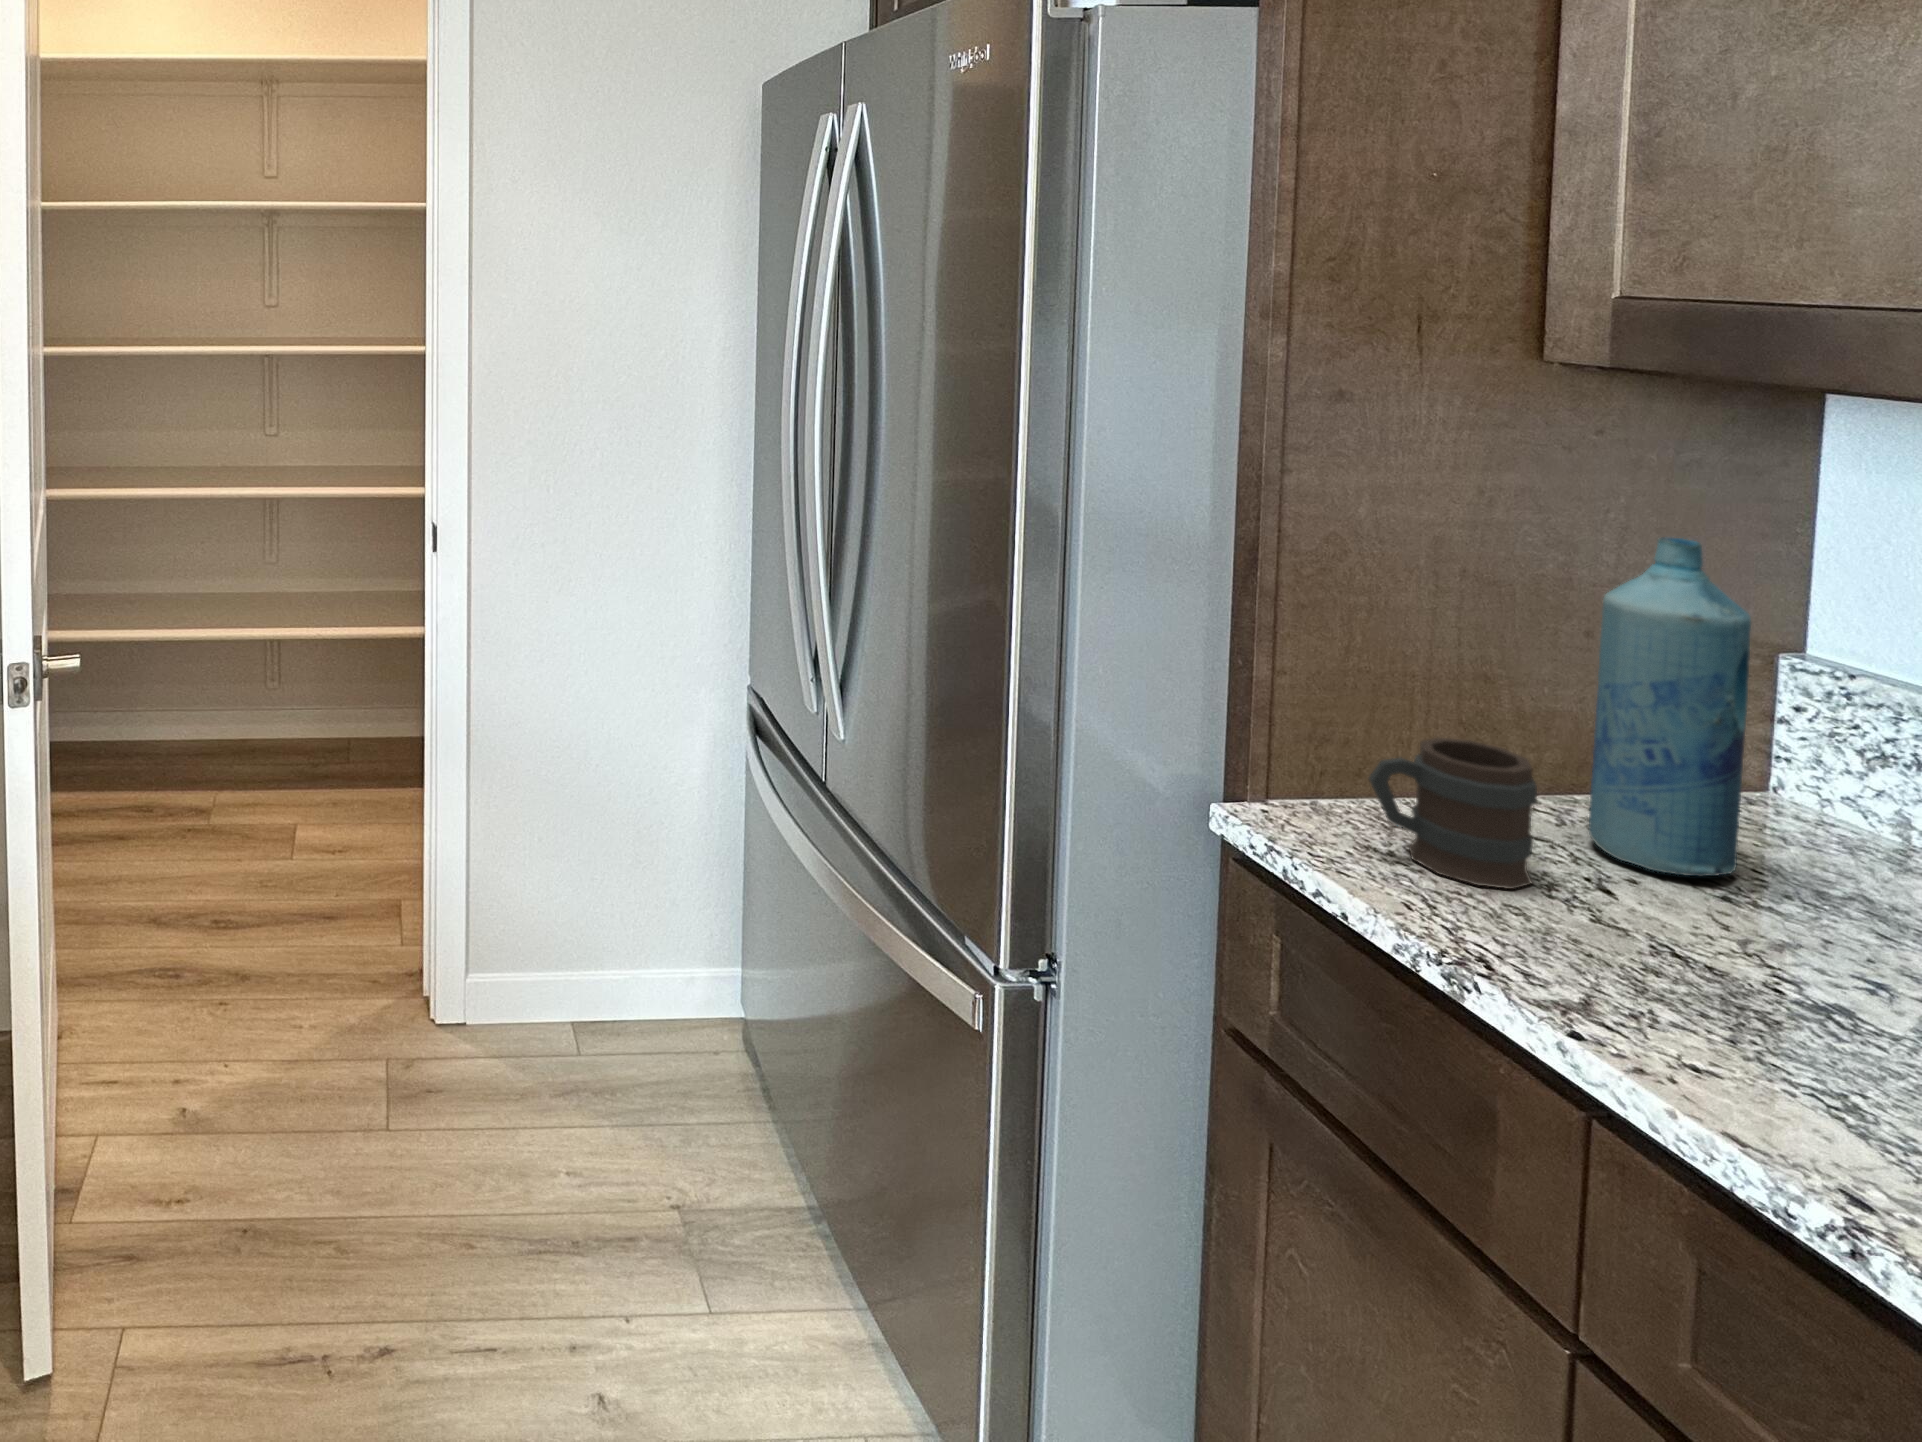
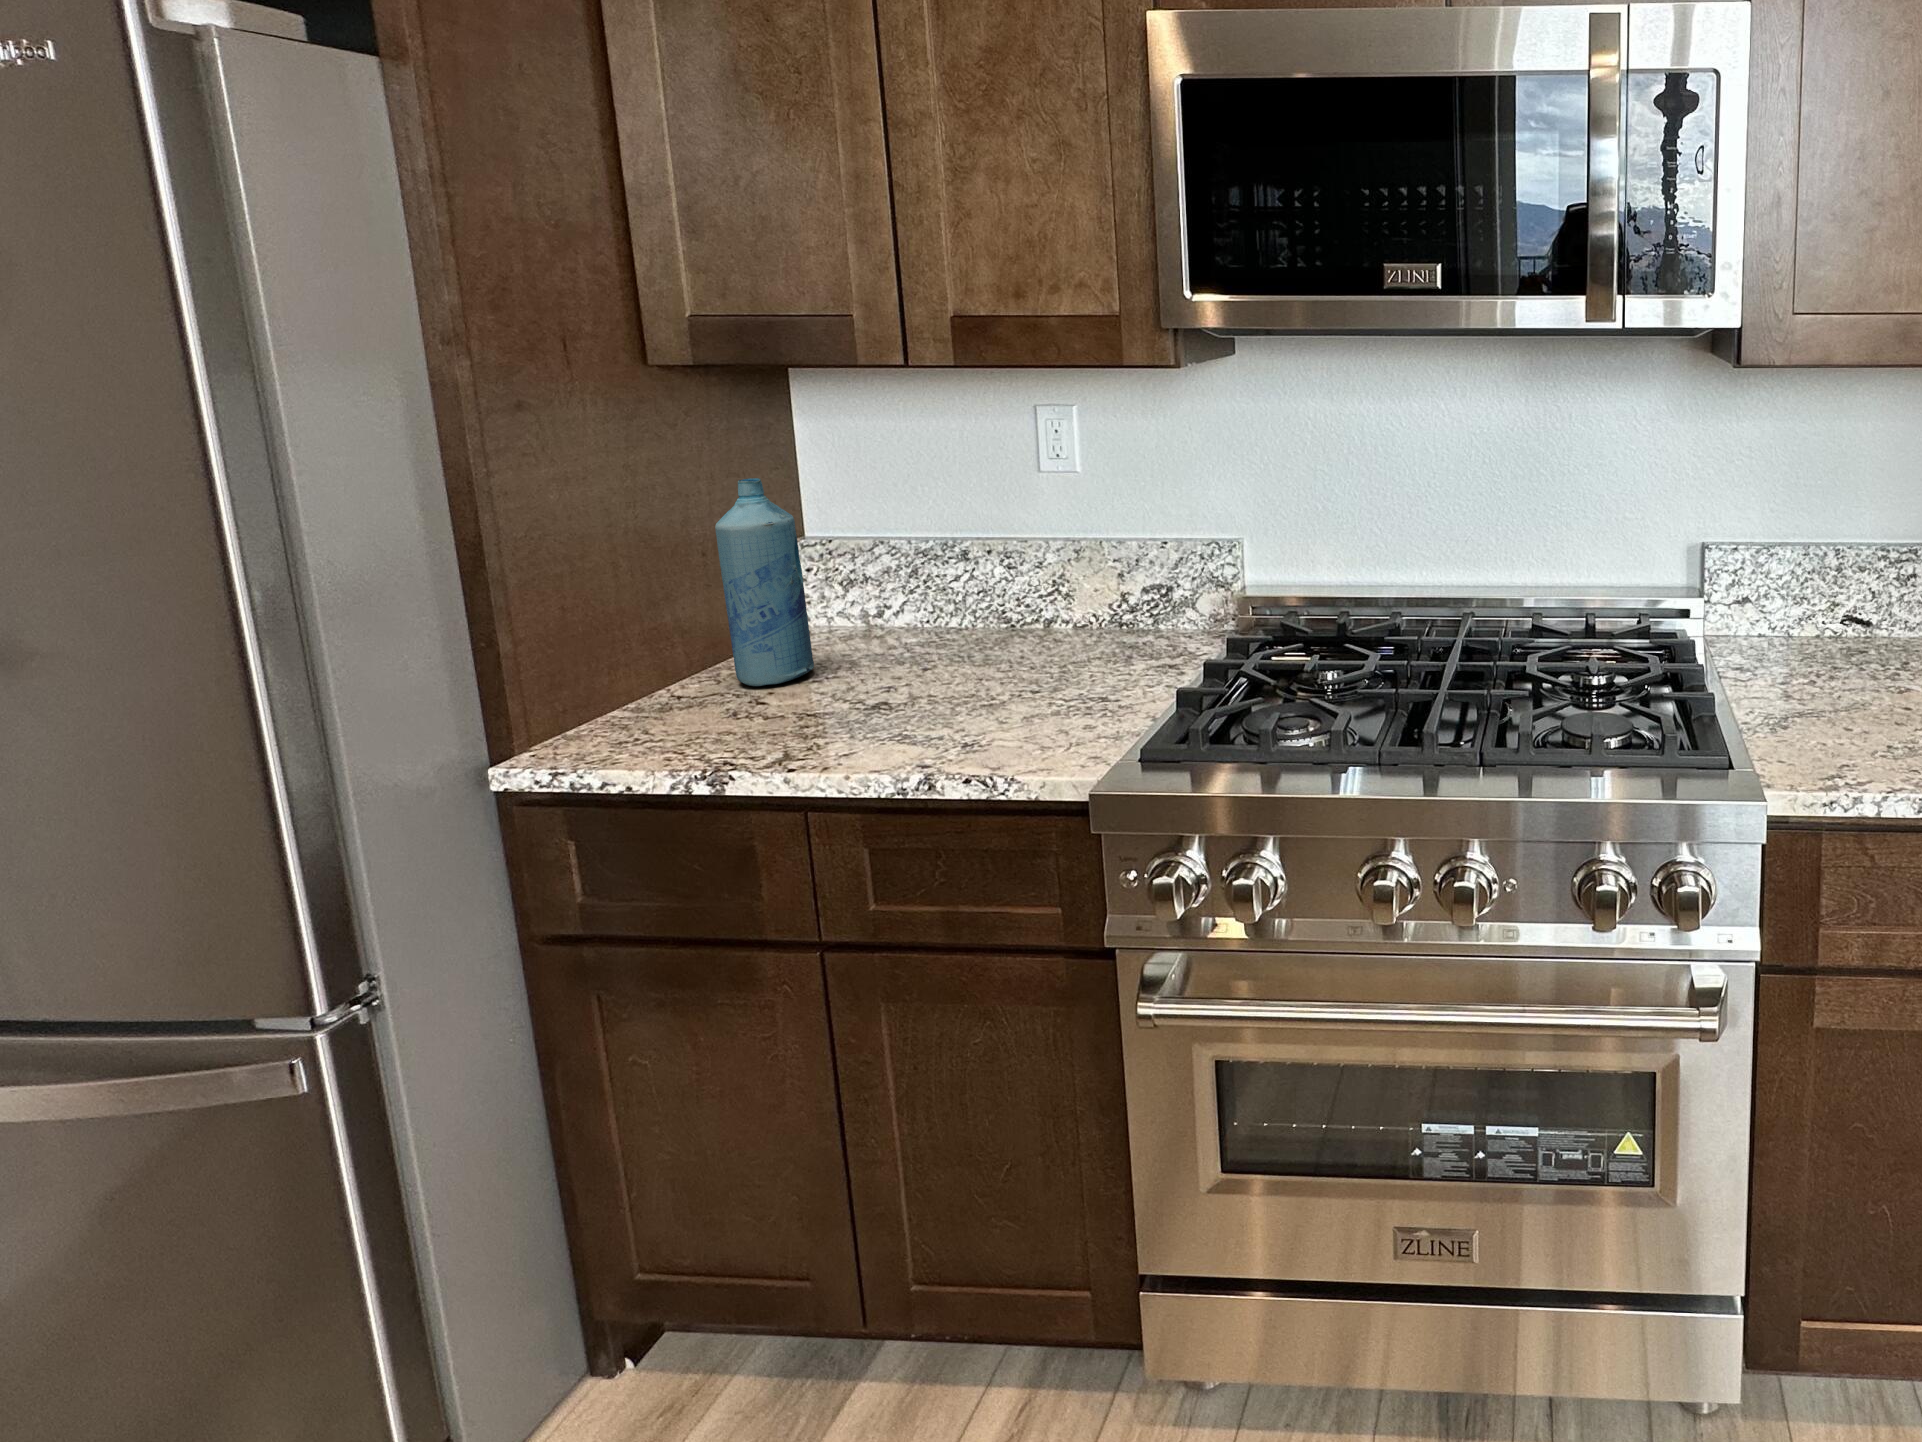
mug: present [1369,738,1537,889] -> none [612,641,725,736]

